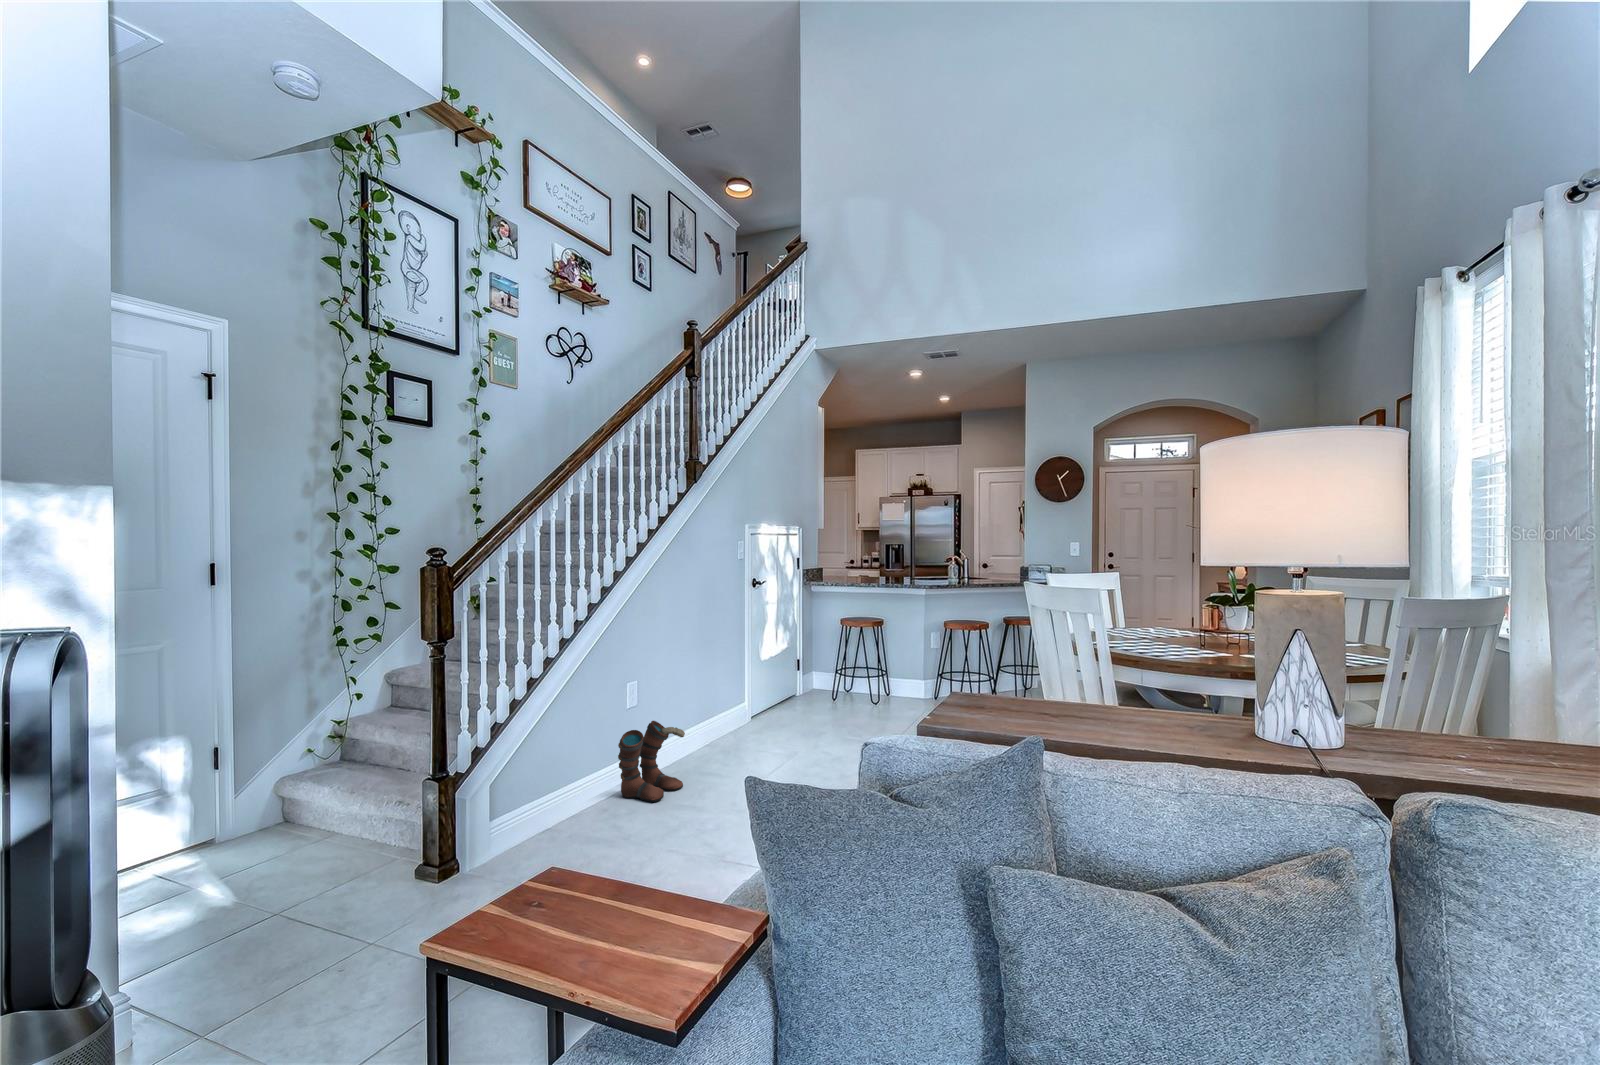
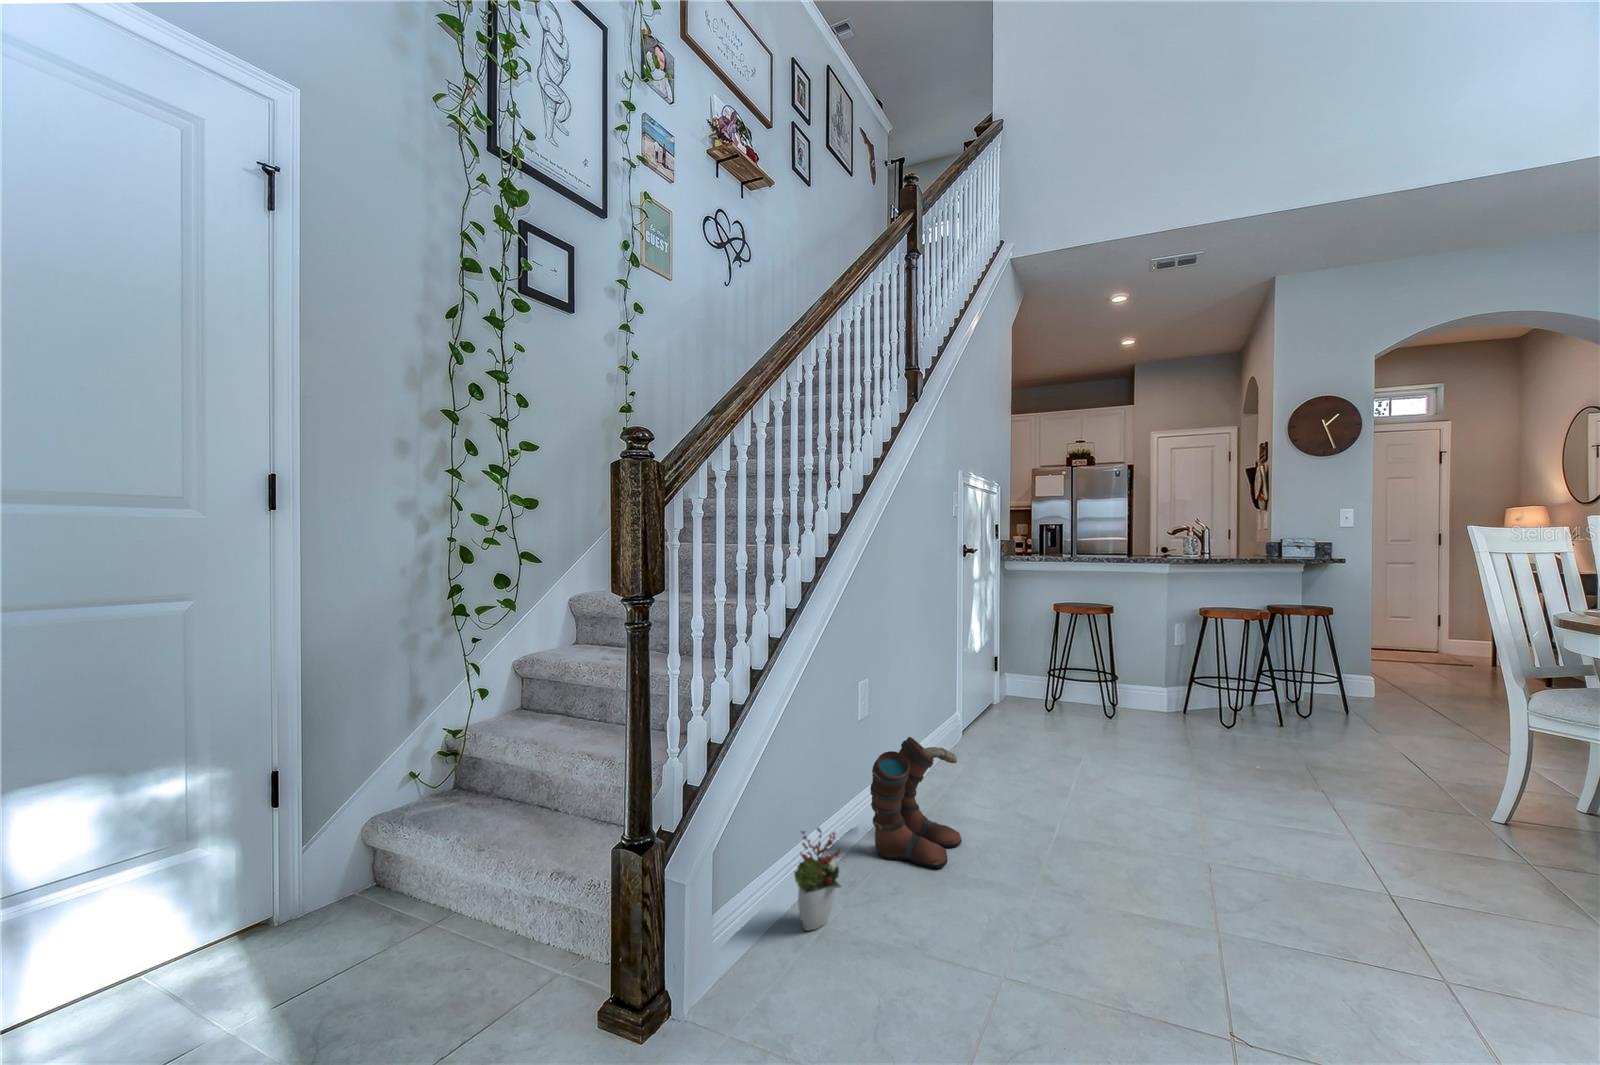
decorative plant: none [539,774,572,835] -> present [794,828,841,930]

